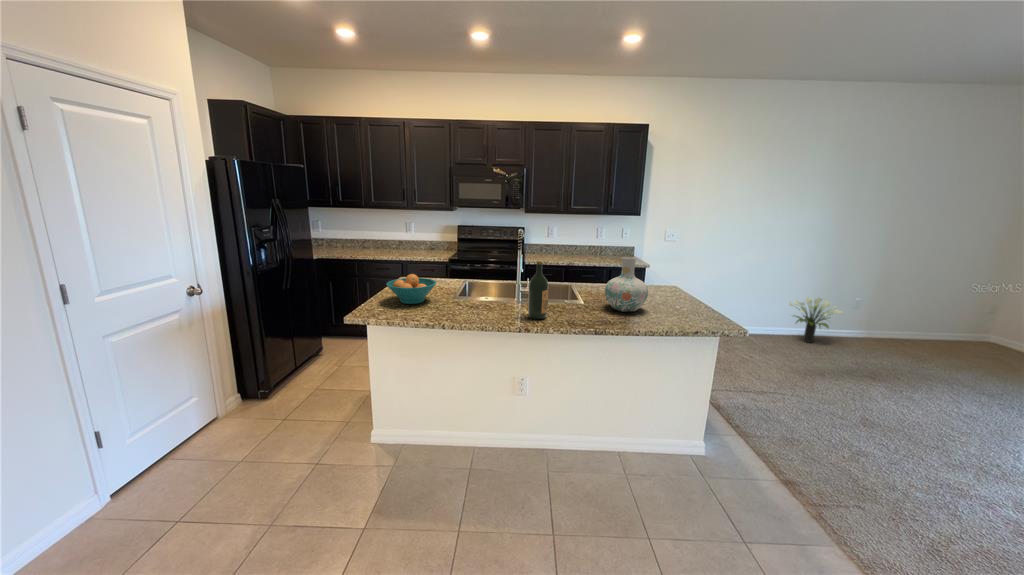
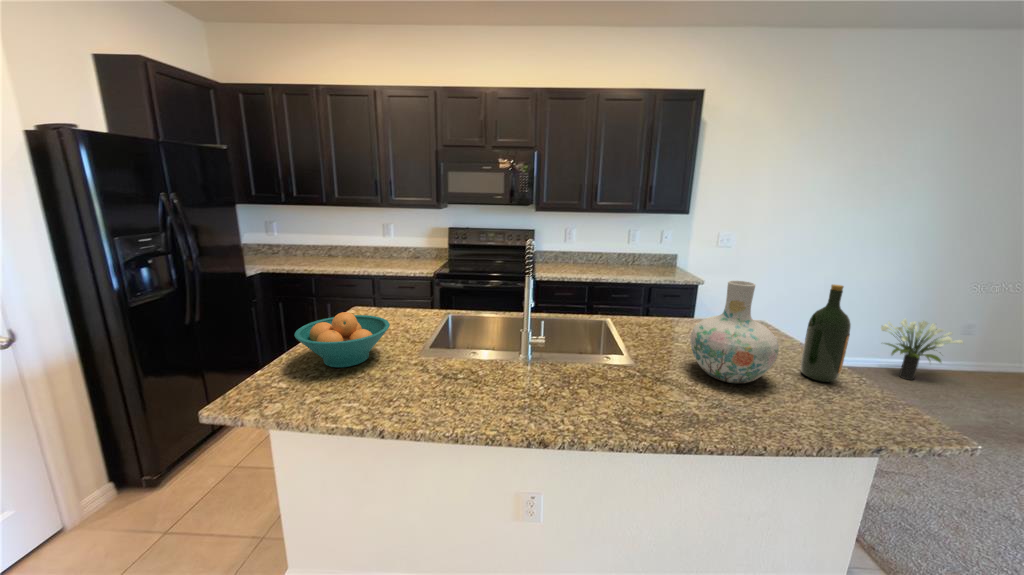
wine bottle: present [528,261,548,319] -> present [801,284,851,382]

